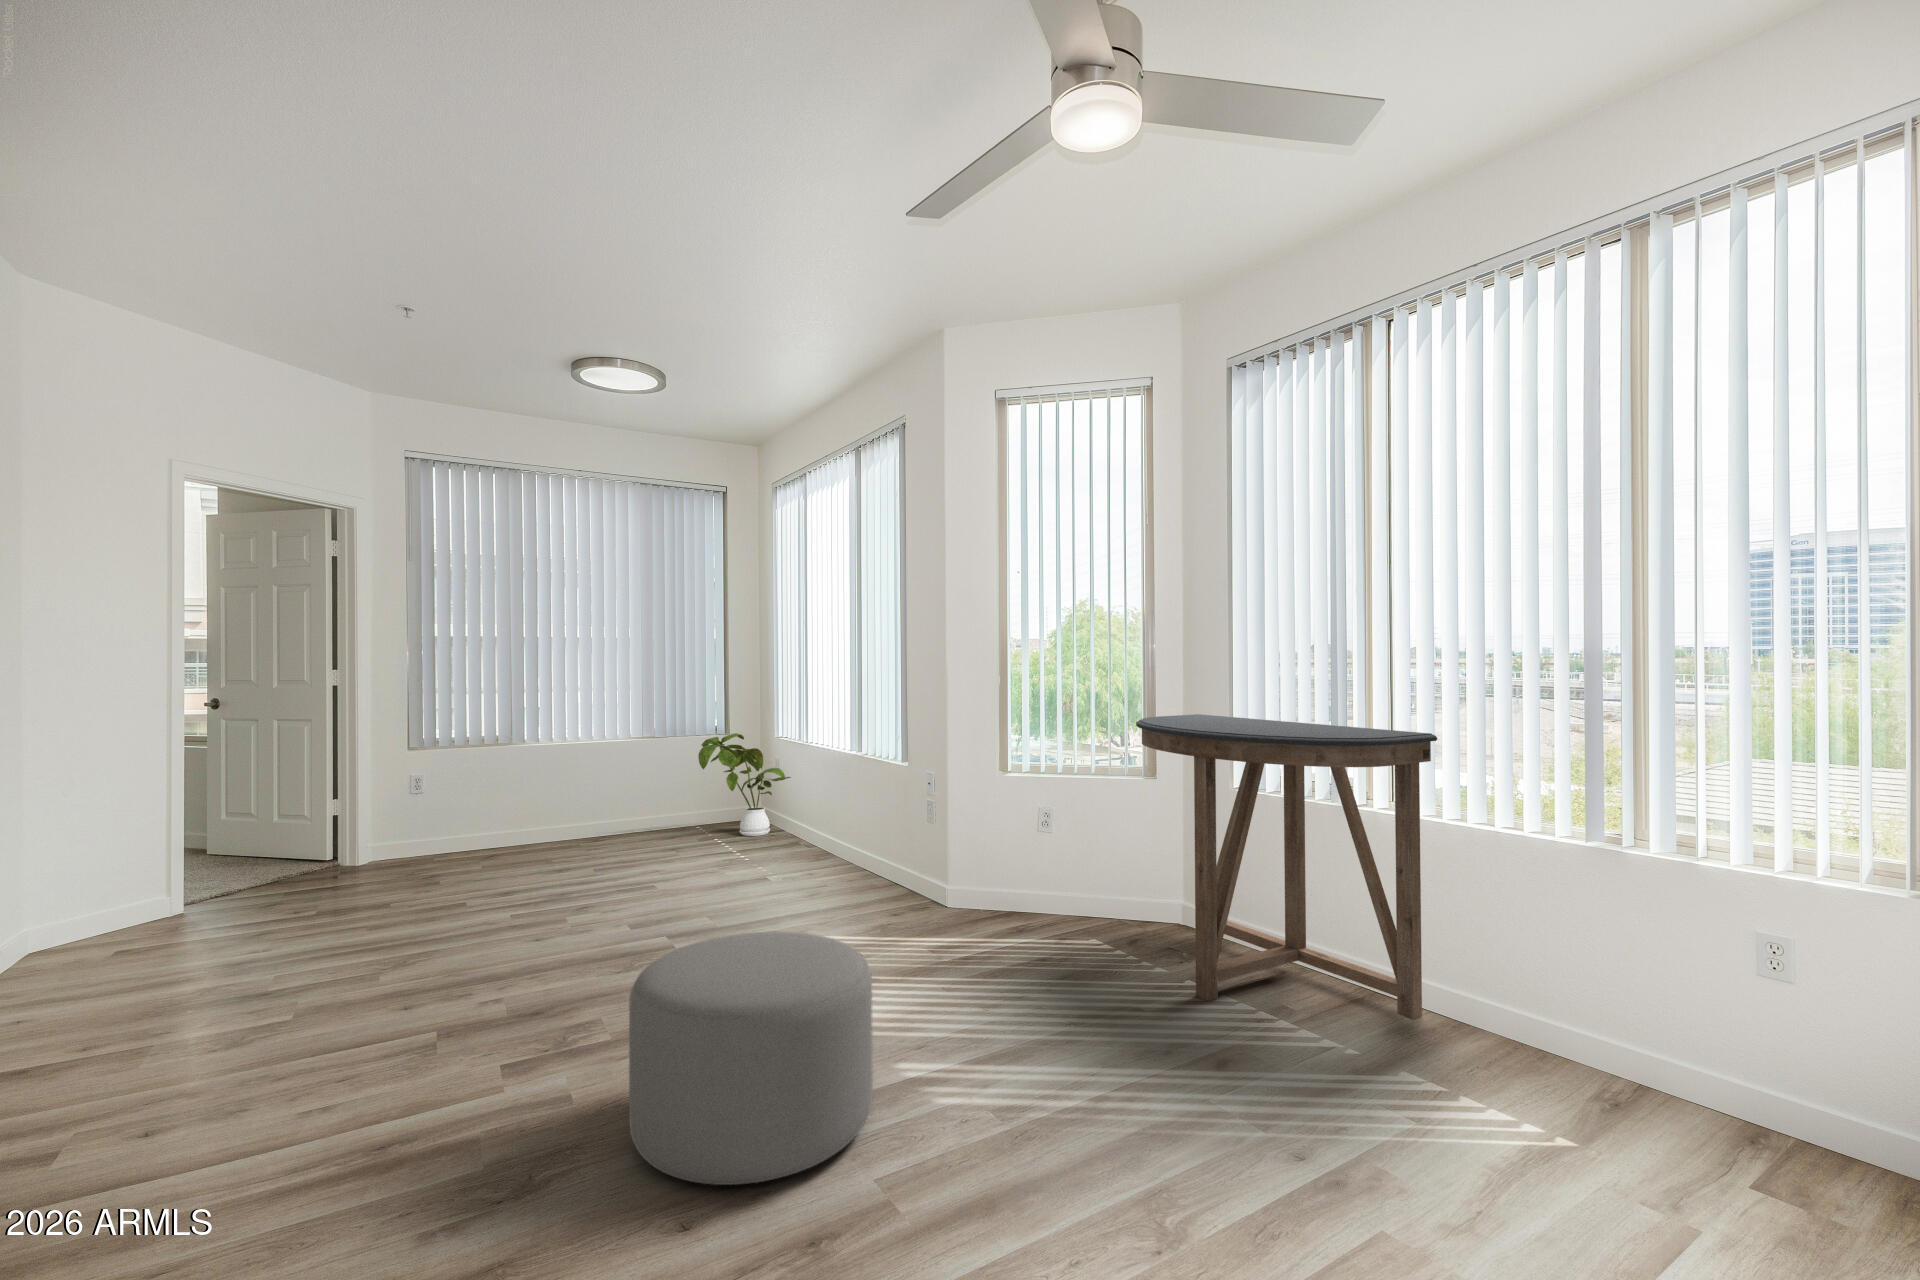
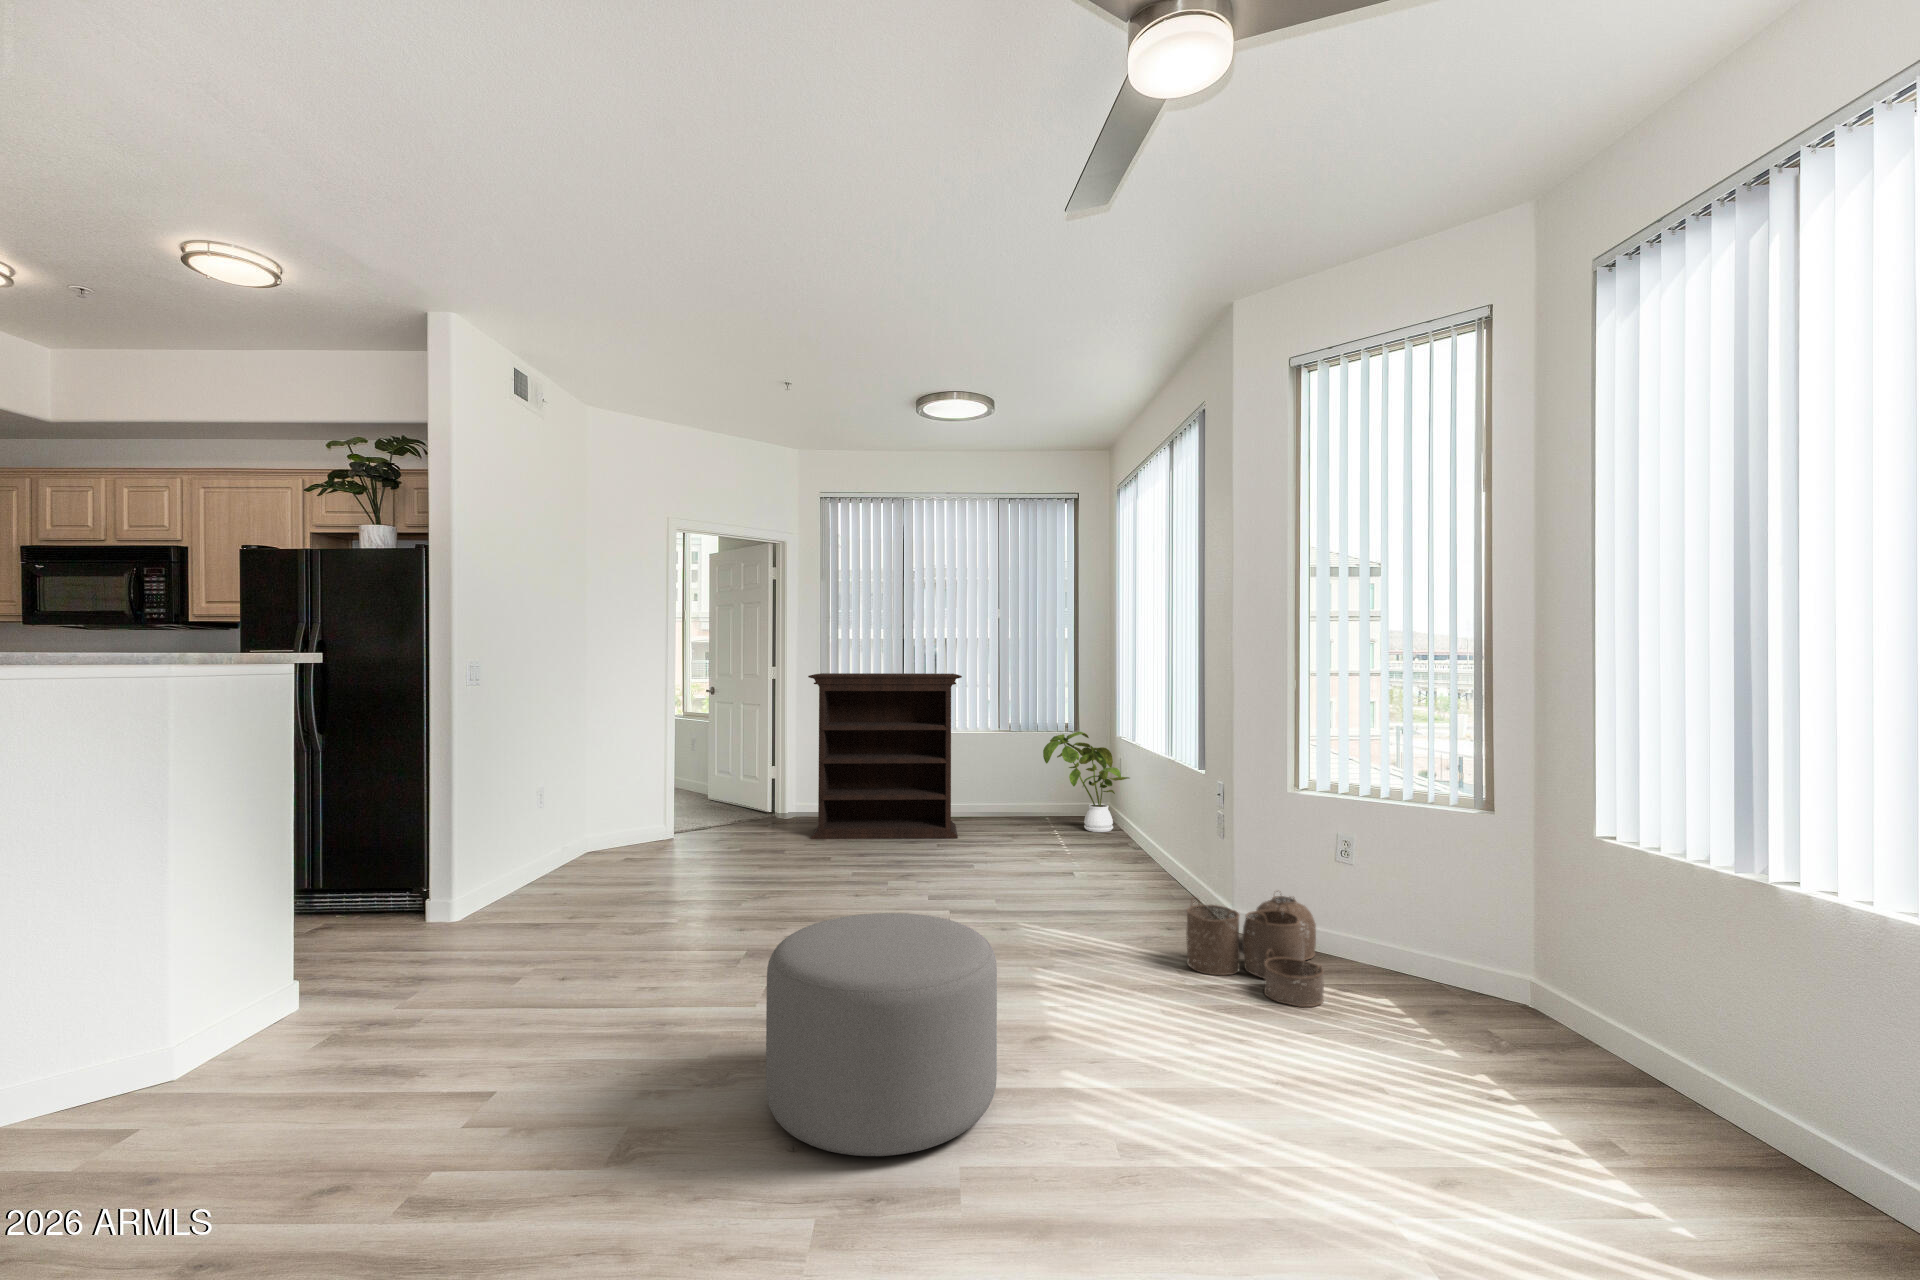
bookshelf: none [409,675,613,885] -> present [808,673,962,839]
console table: present [1136,714,1437,1020] -> none [1423,731,1899,1225]
woven basket: none [930,865,1055,960] -> present [1186,896,1324,1007]

